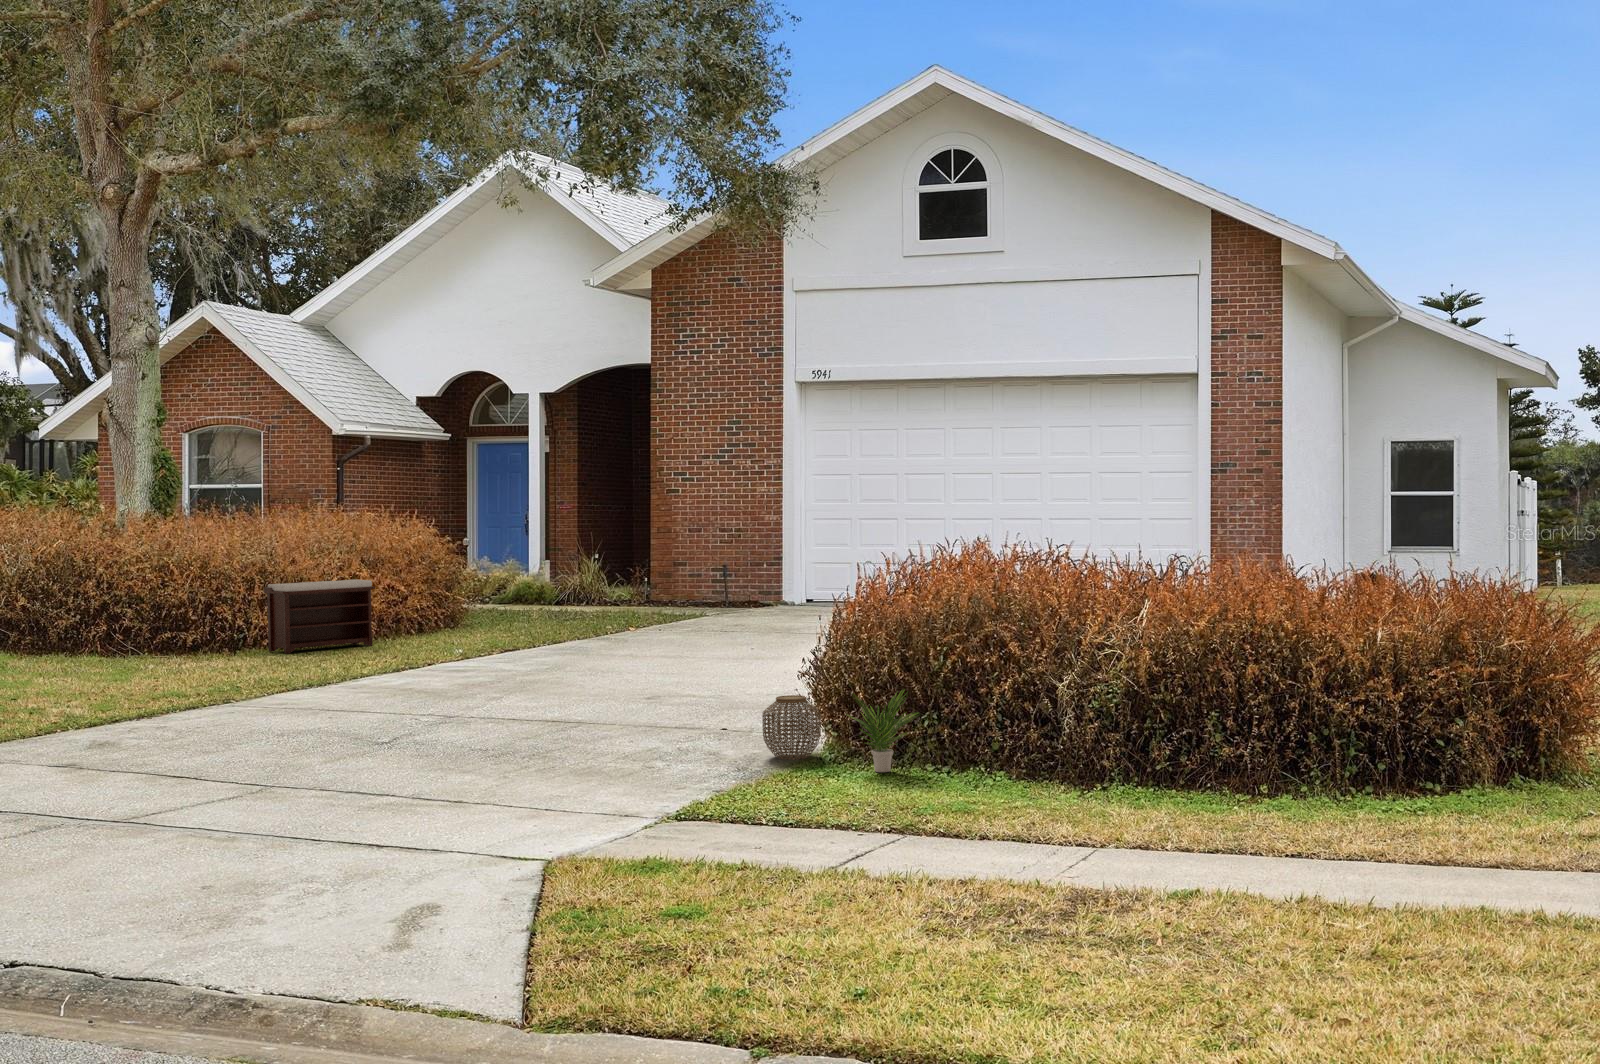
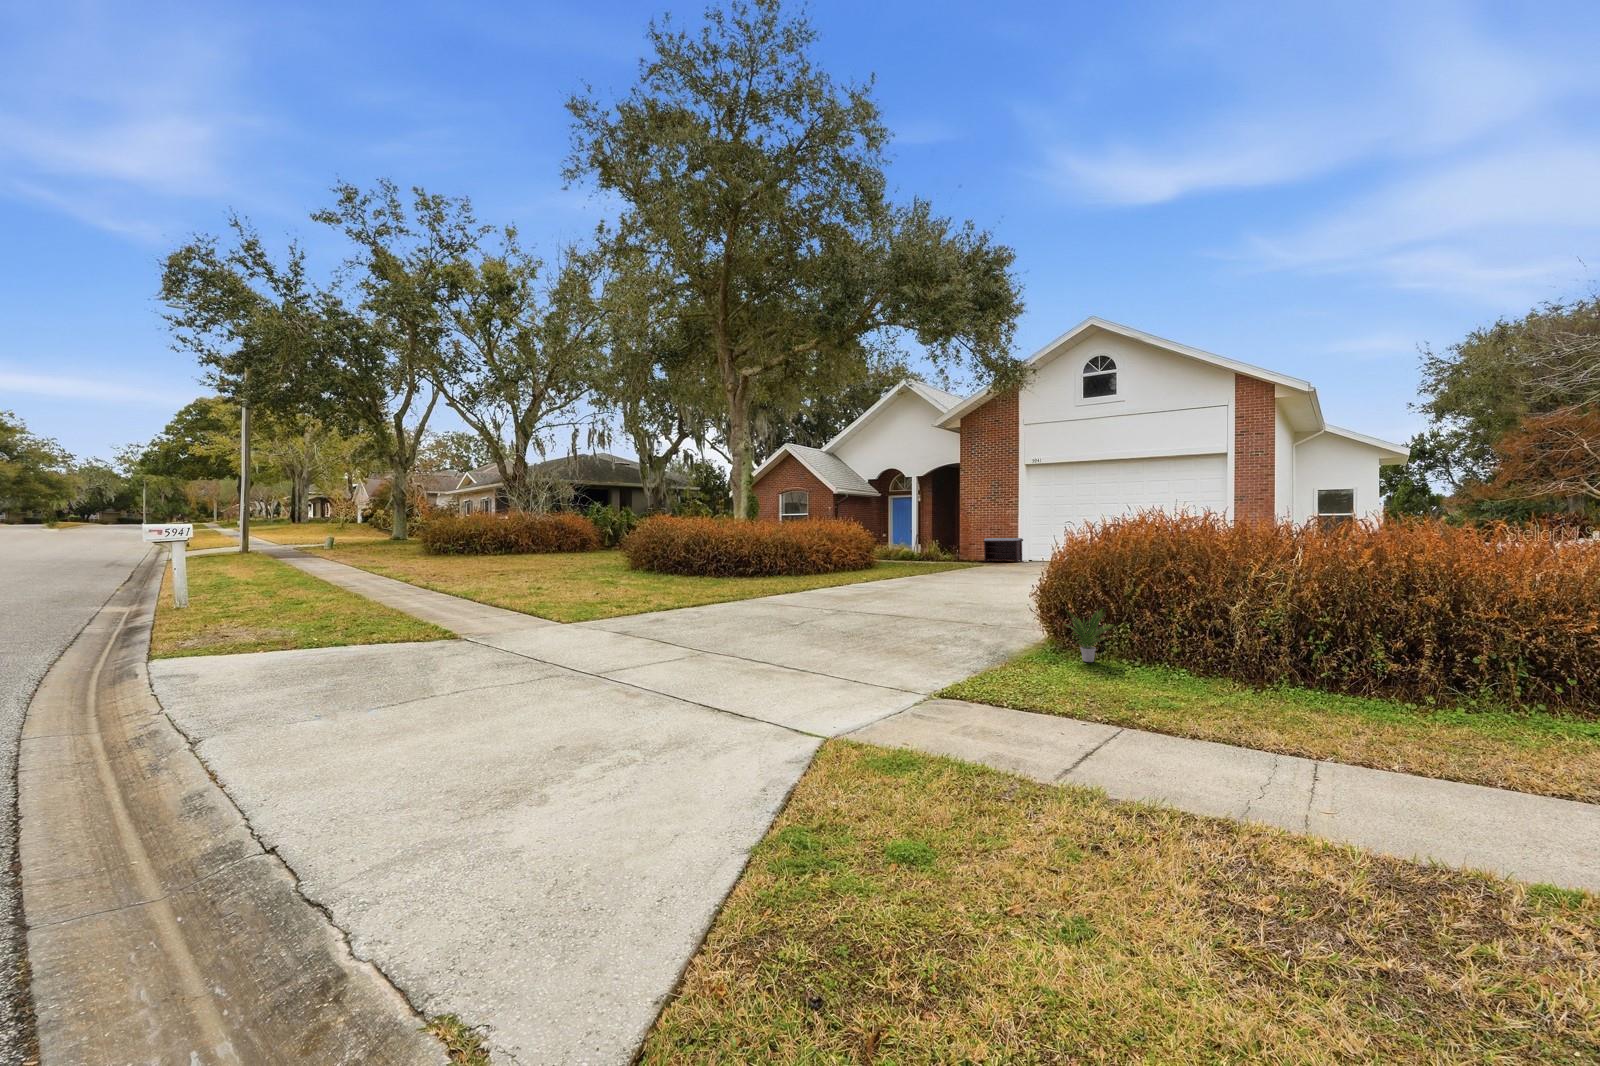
bench: present [264,579,375,654] -> present [983,538,1023,562]
woven basket: present [762,695,821,760] -> none [1006,608,1043,647]

